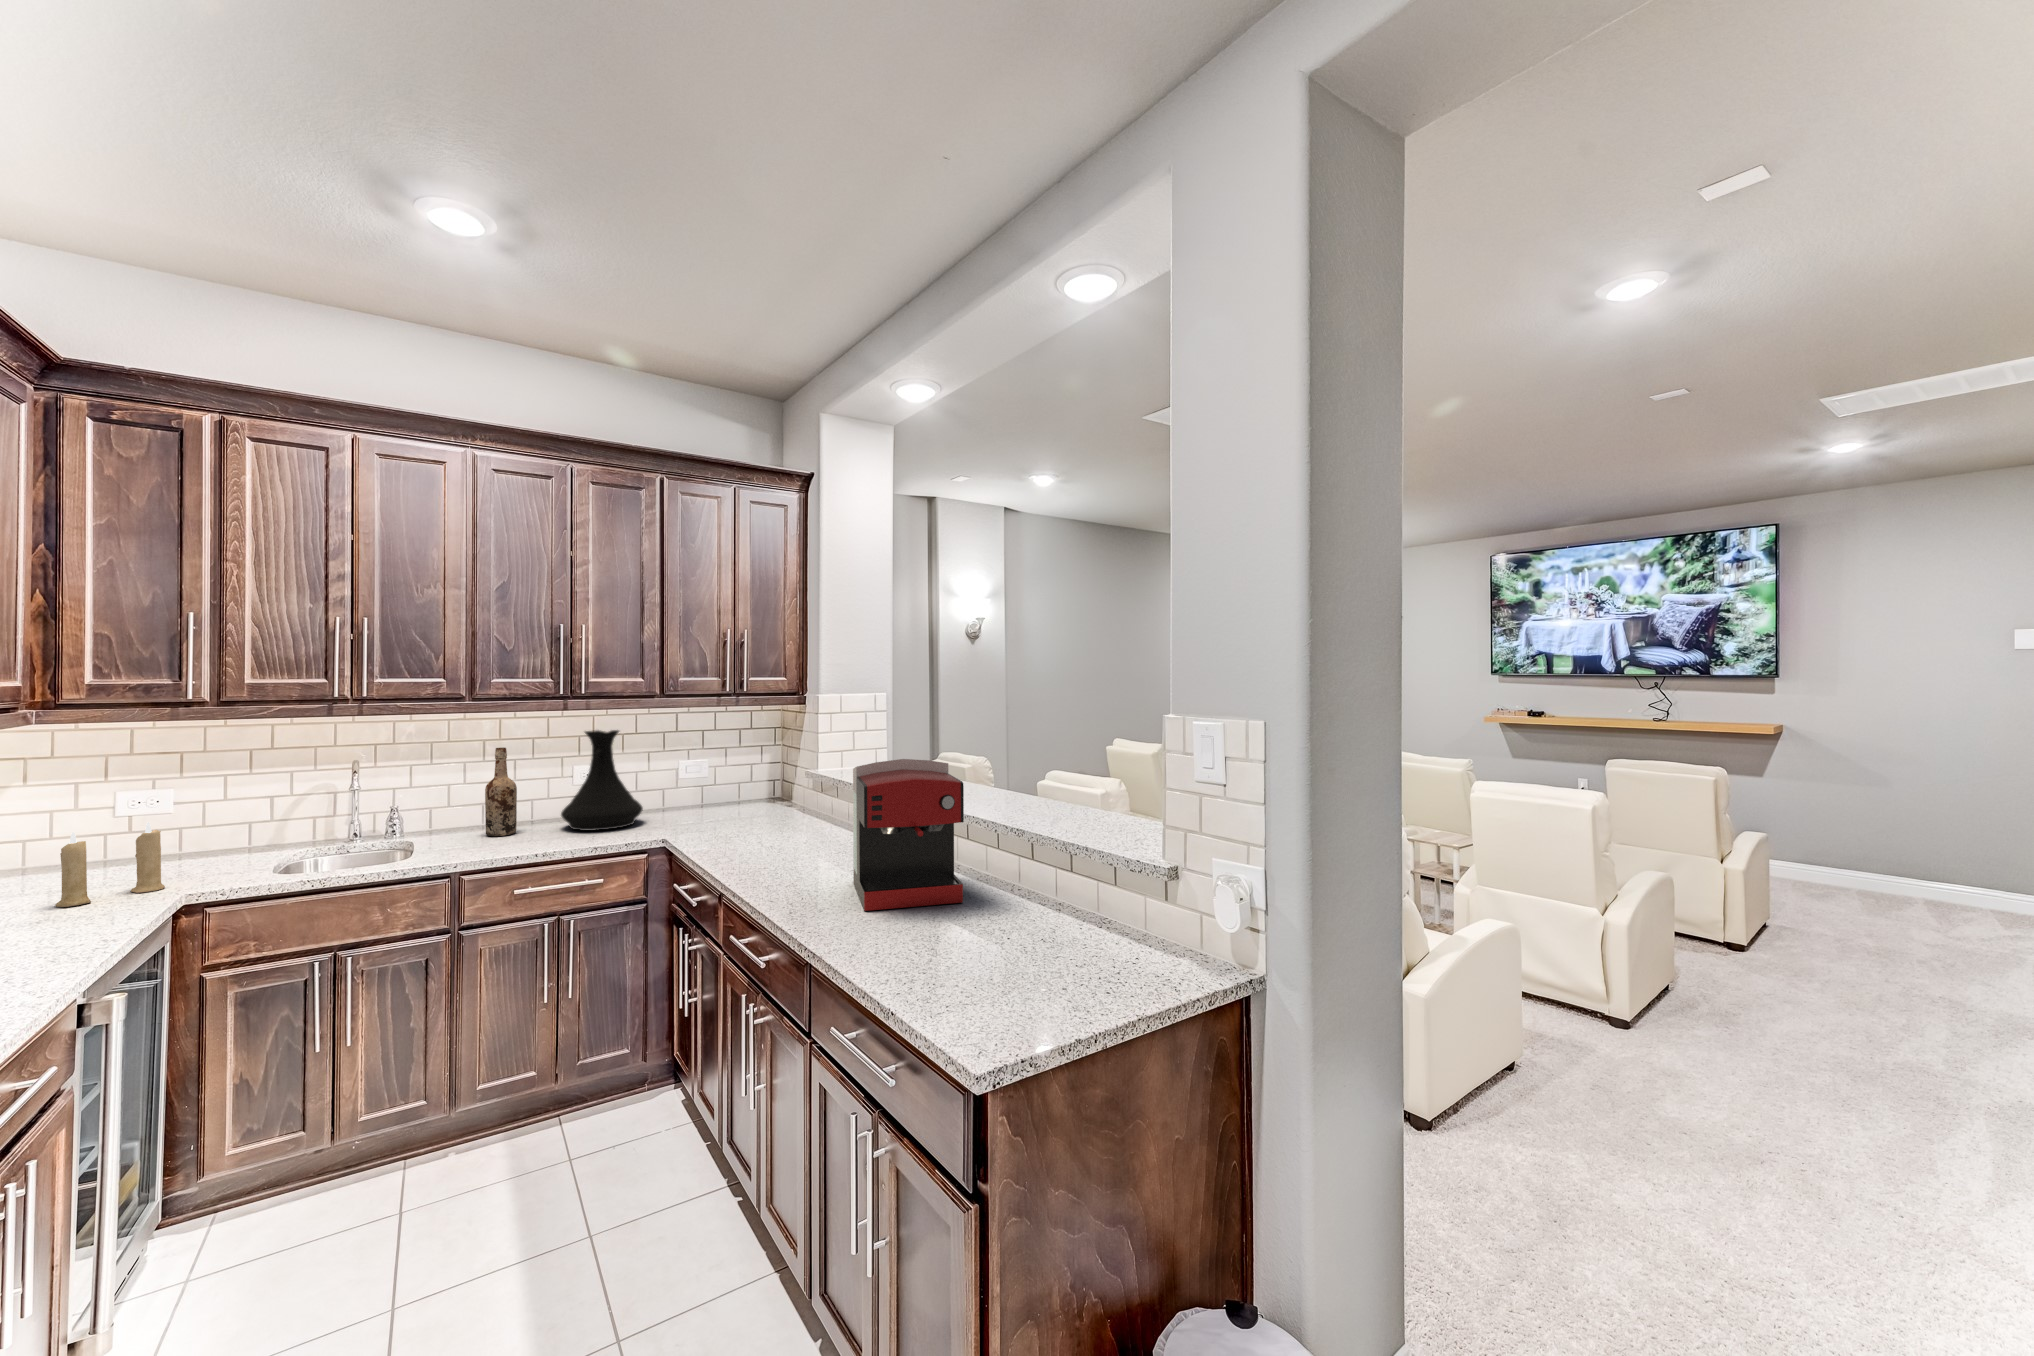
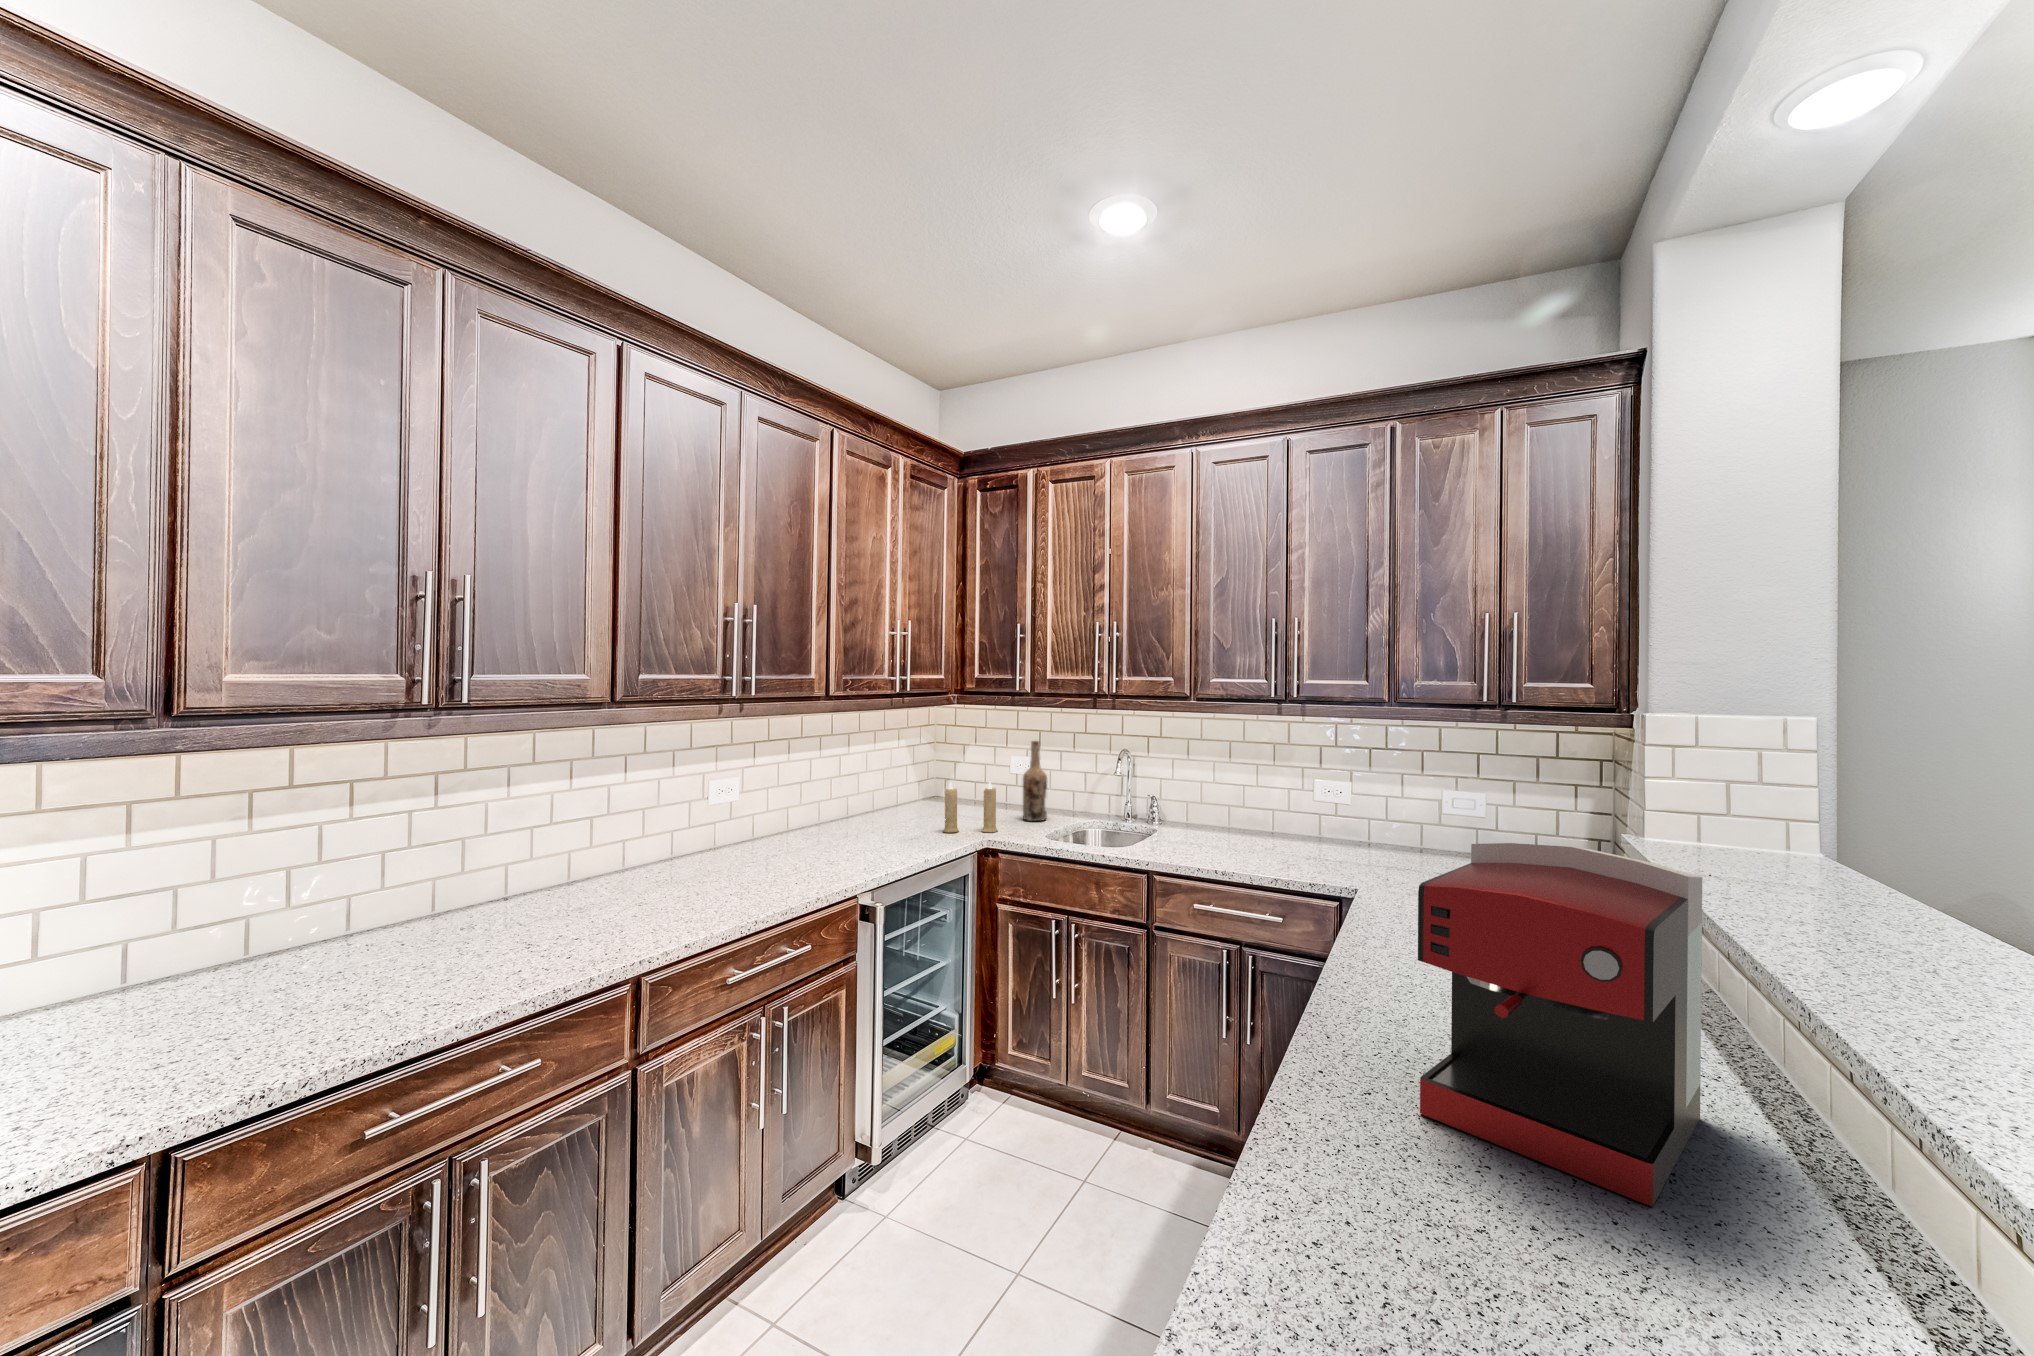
vase: present [561,730,643,831] -> none [1288,740,1380,859]
wine bottle: present [485,748,517,836] -> present [1023,741,1047,821]

